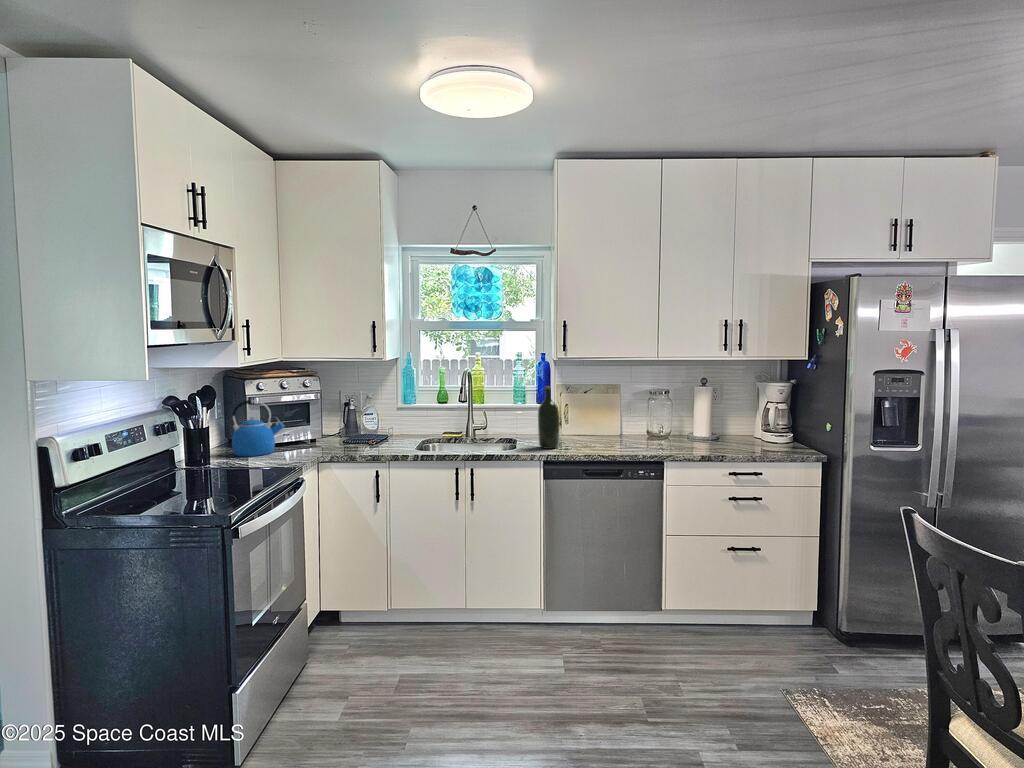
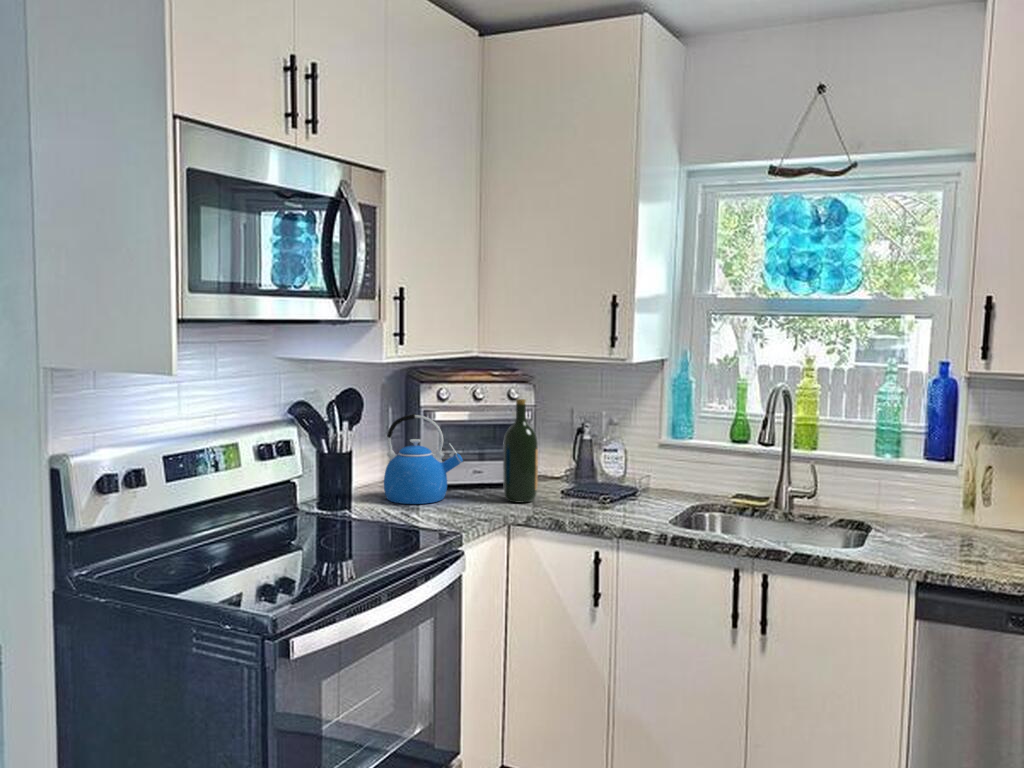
wine bottle: present [538,386,559,449] -> present [503,399,538,503]

